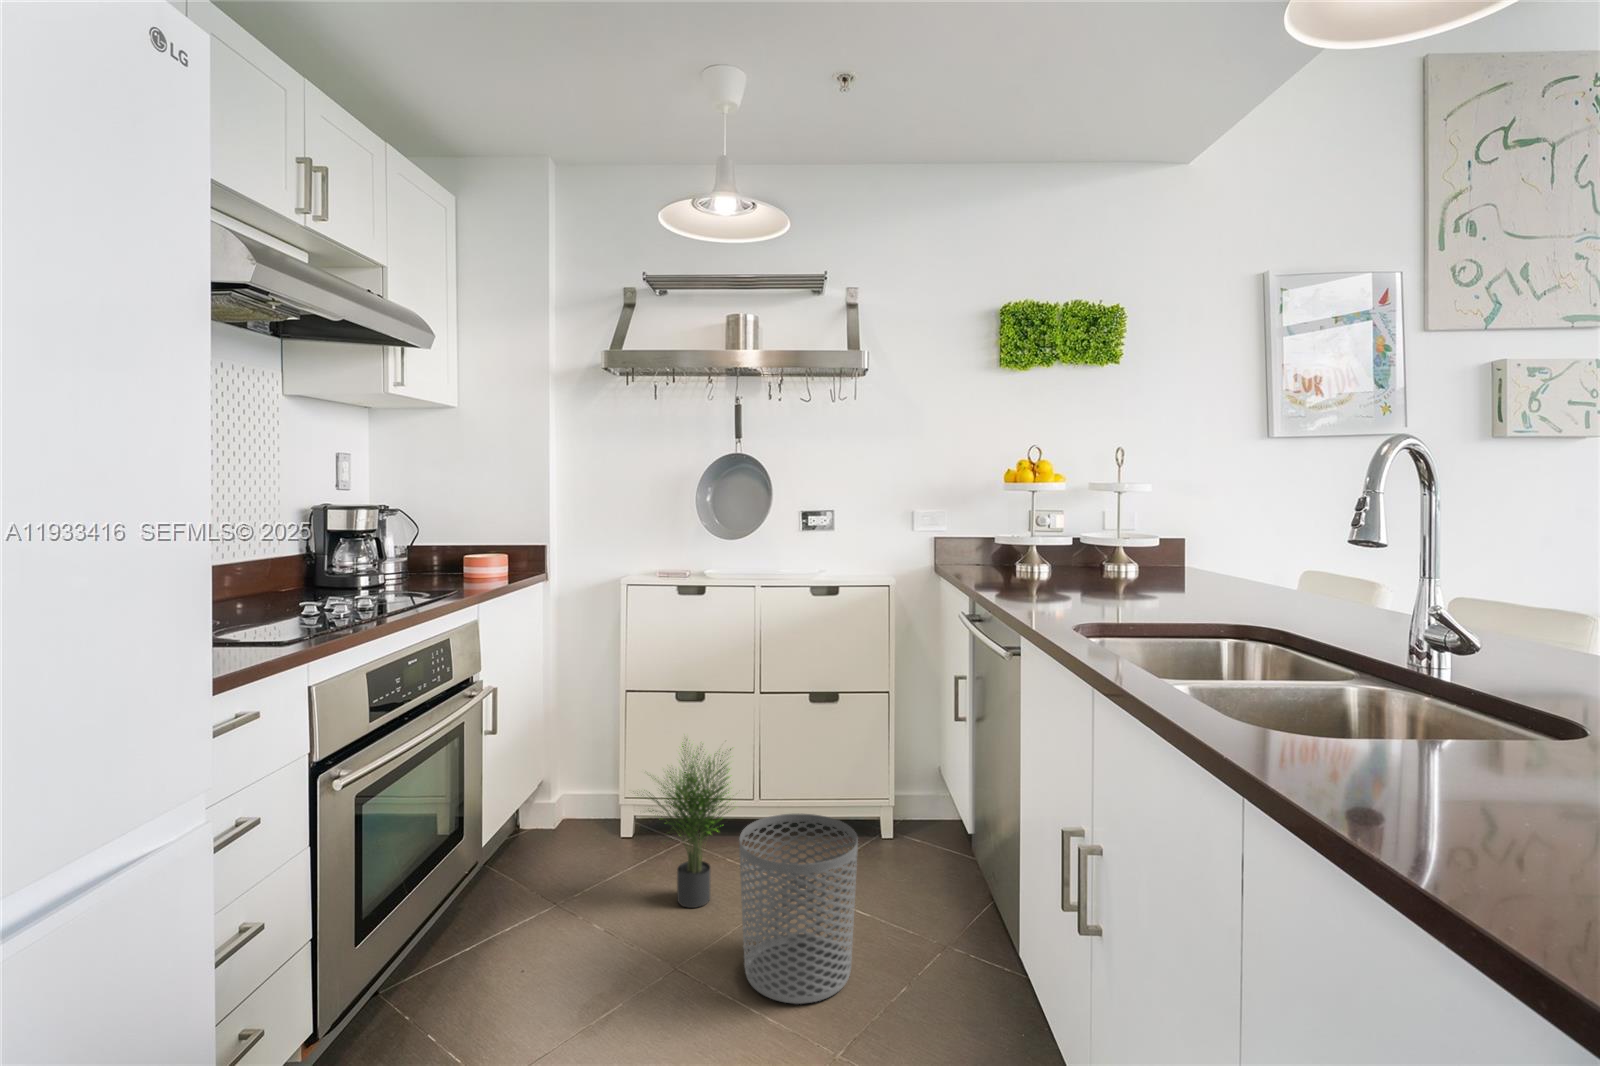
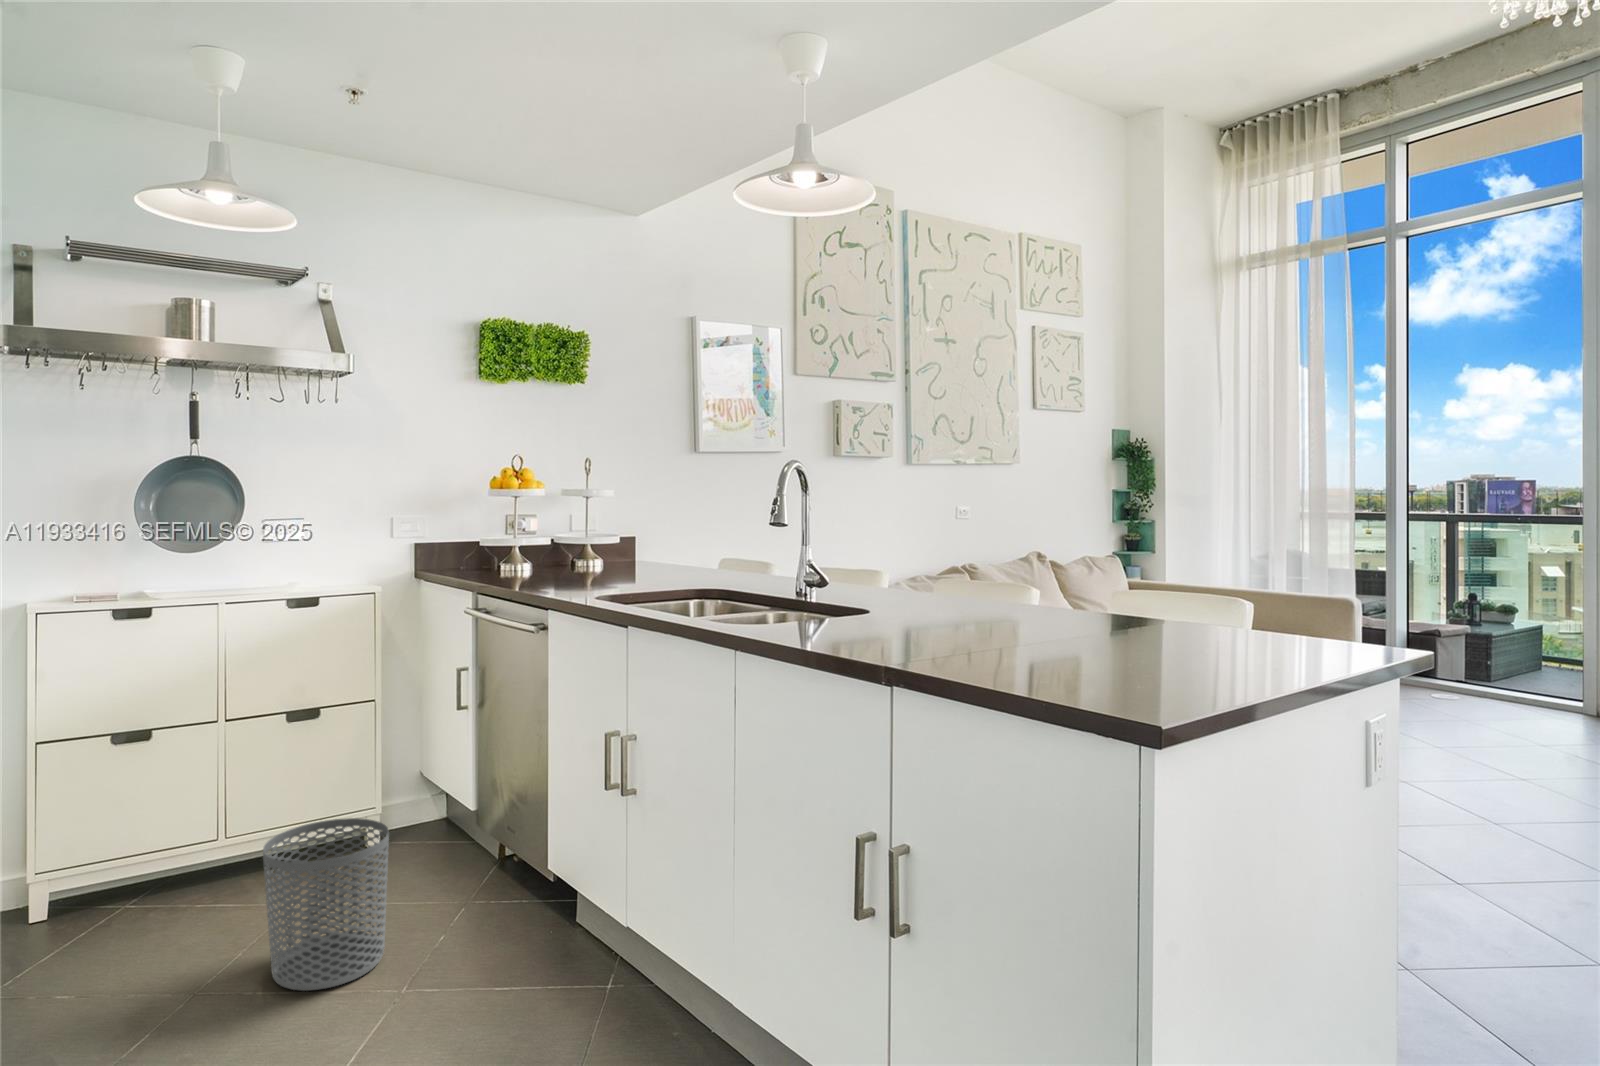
potted plant: present [644,744,731,908] -> none [79,766,241,956]

